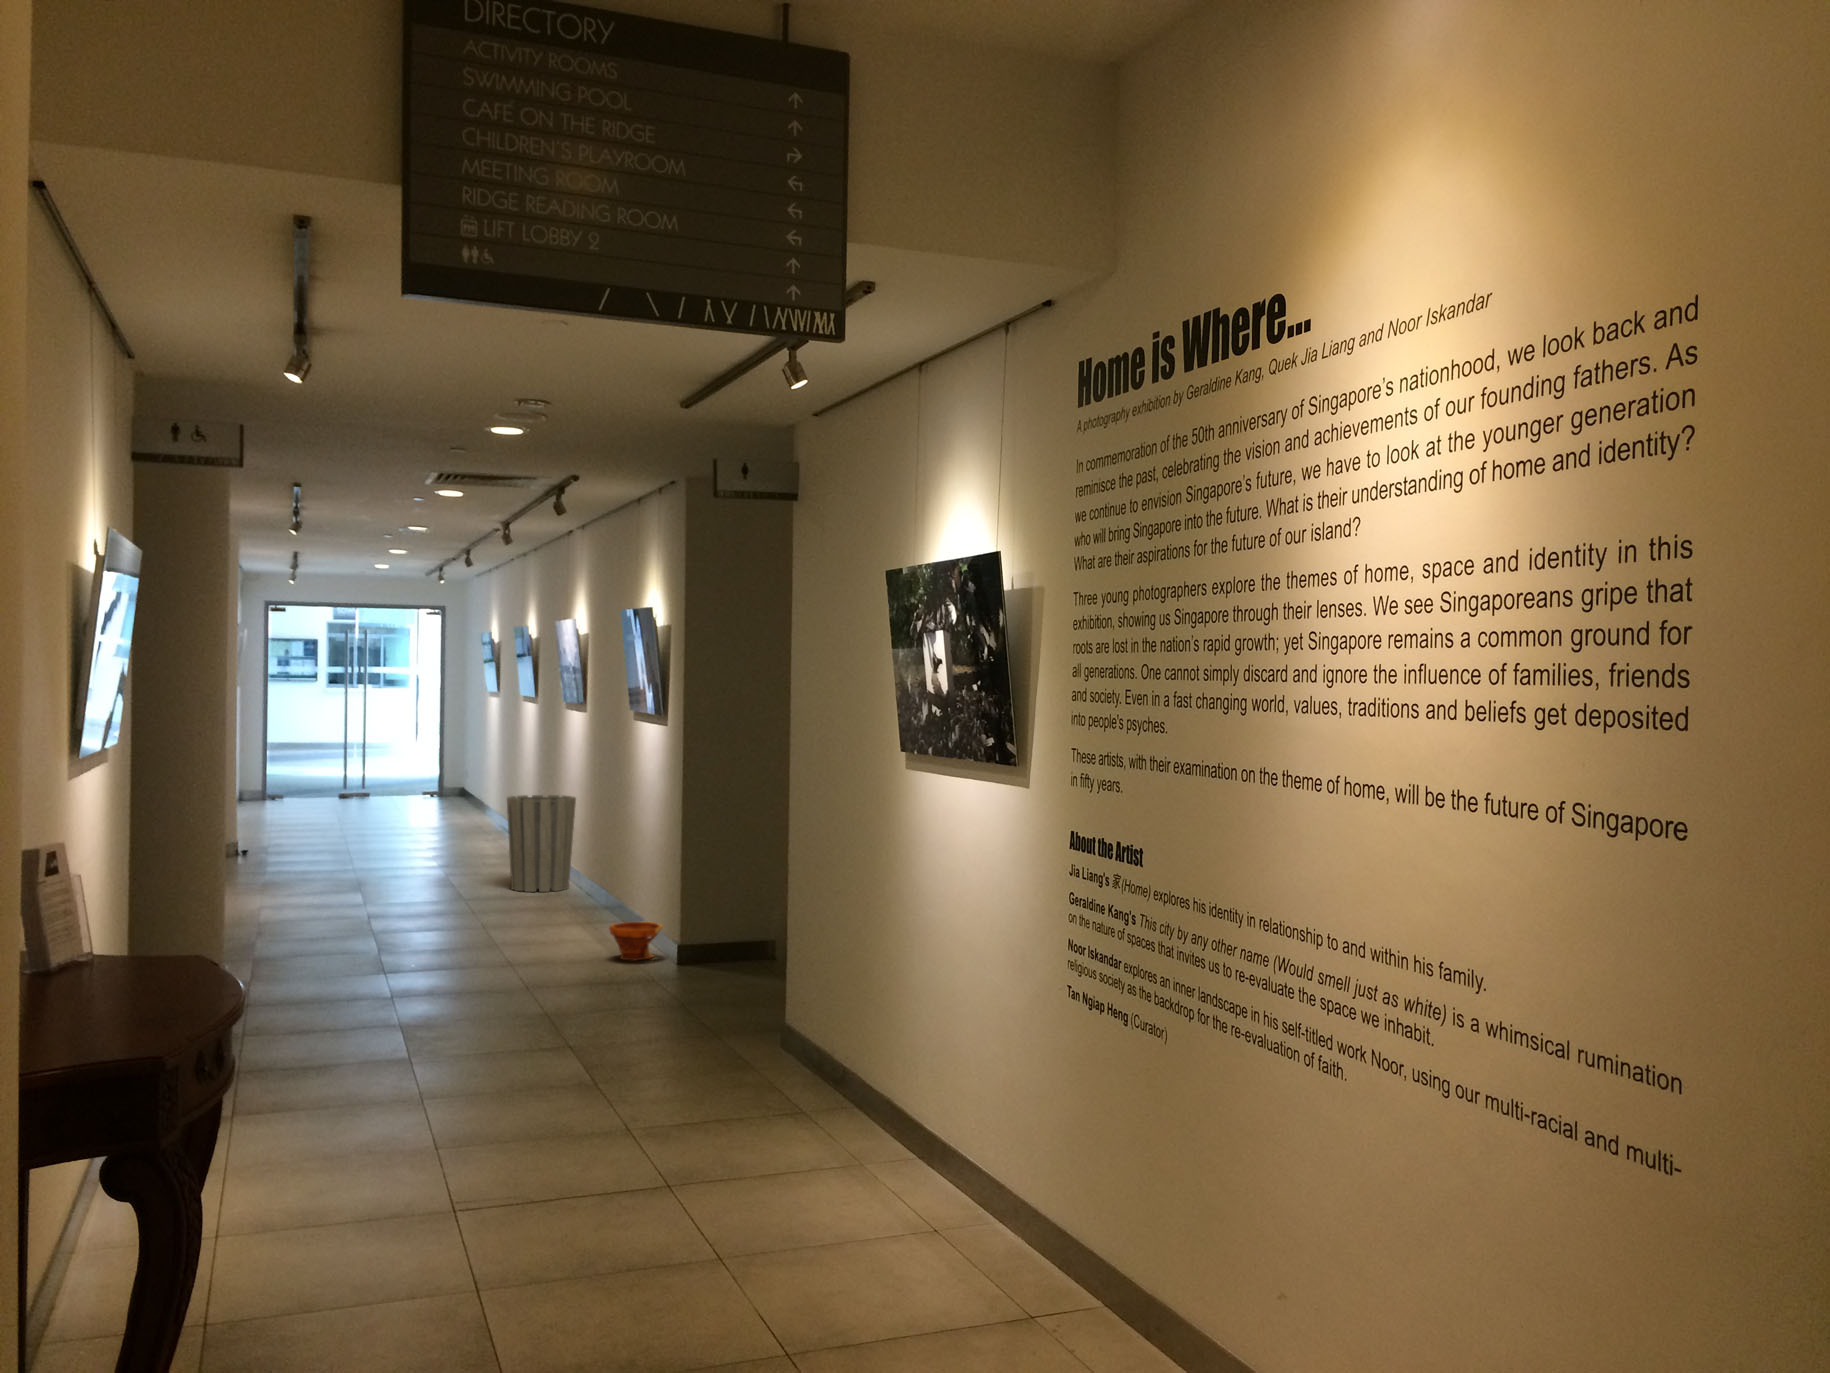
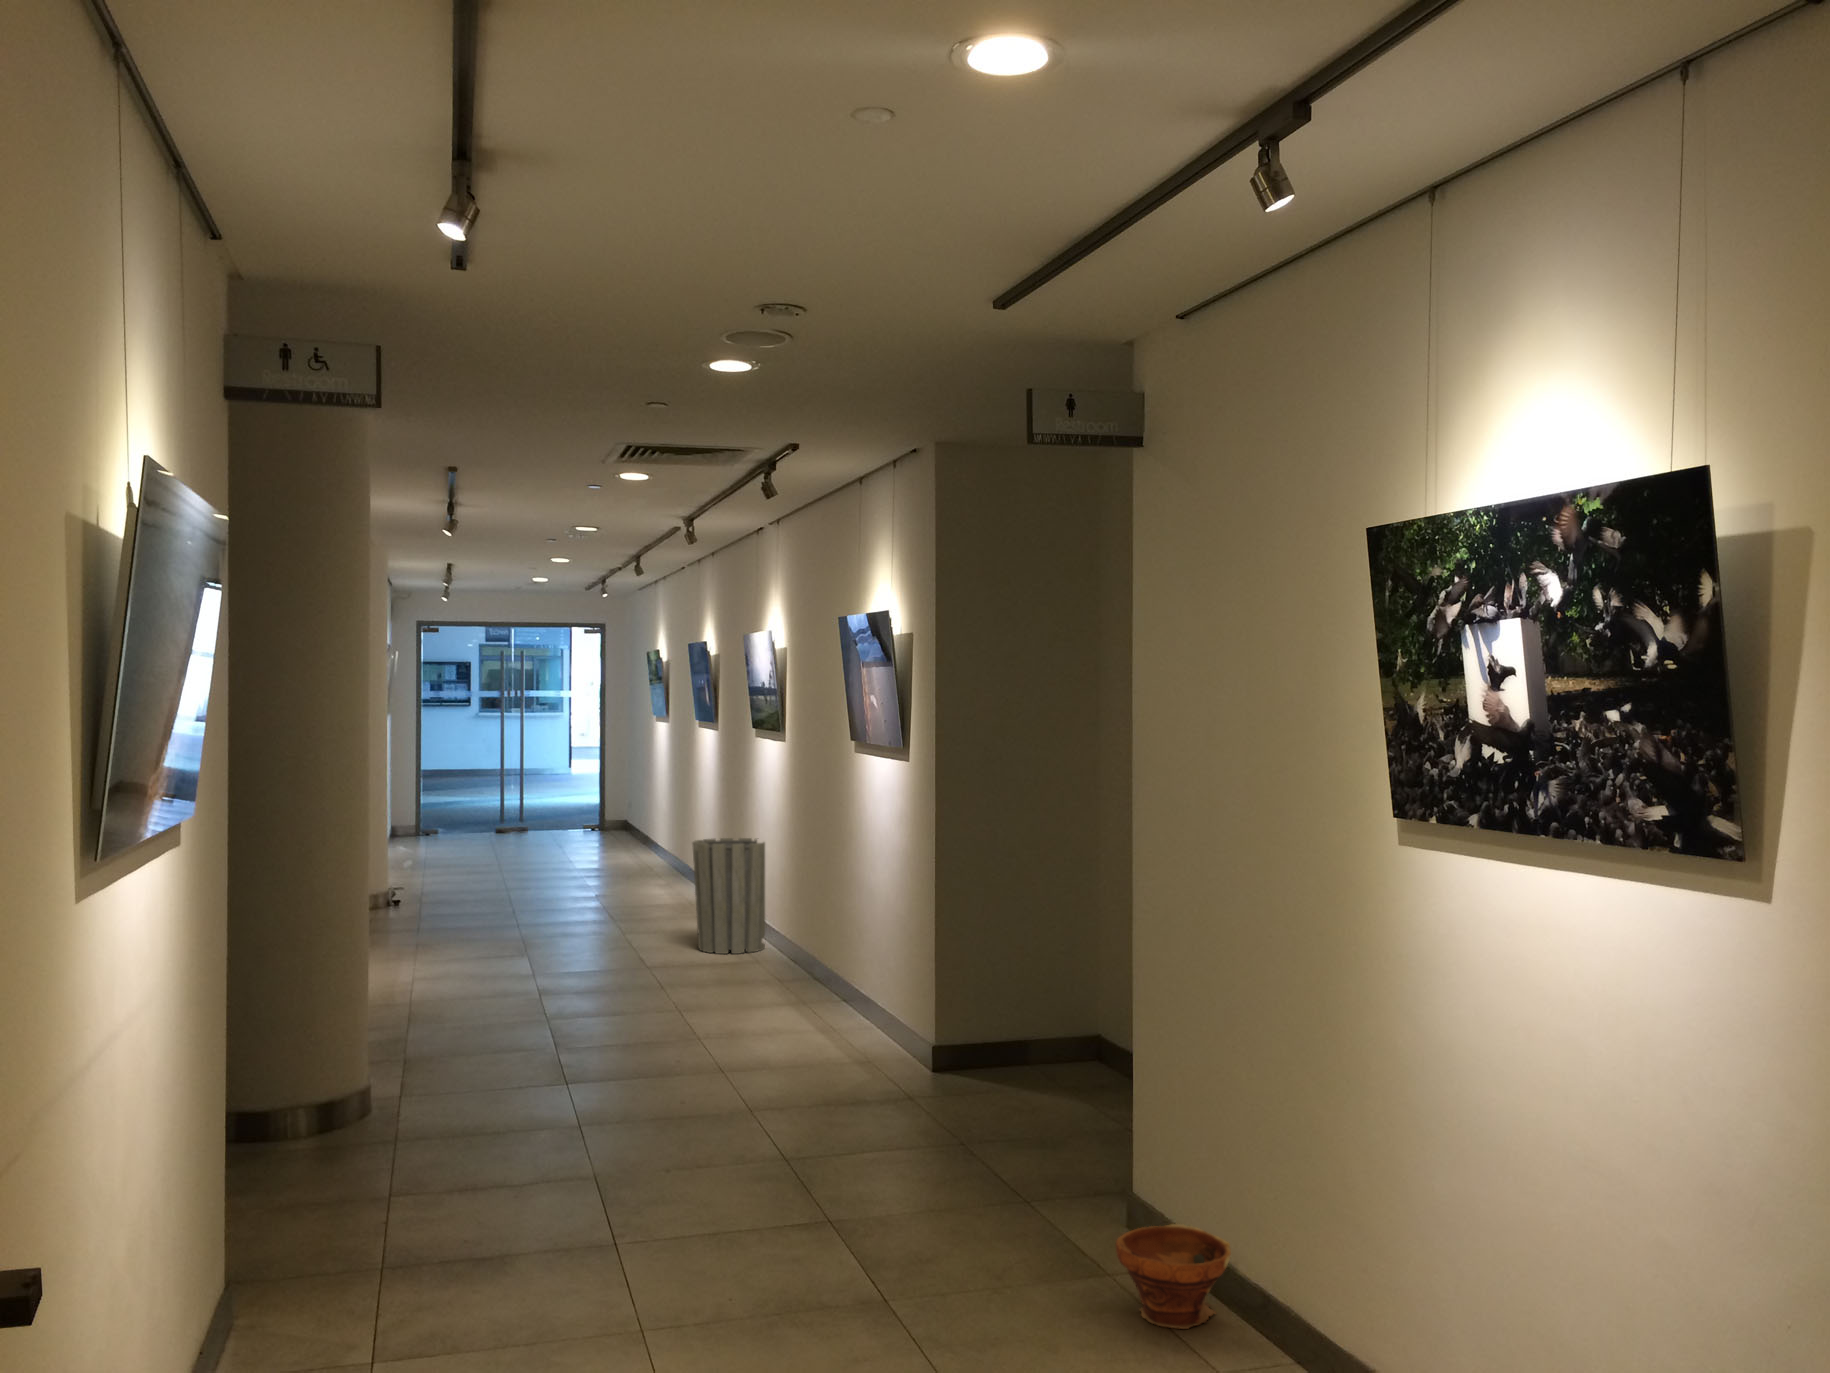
planter: present [609,921,662,960] -> present [1116,1224,1231,1329]

